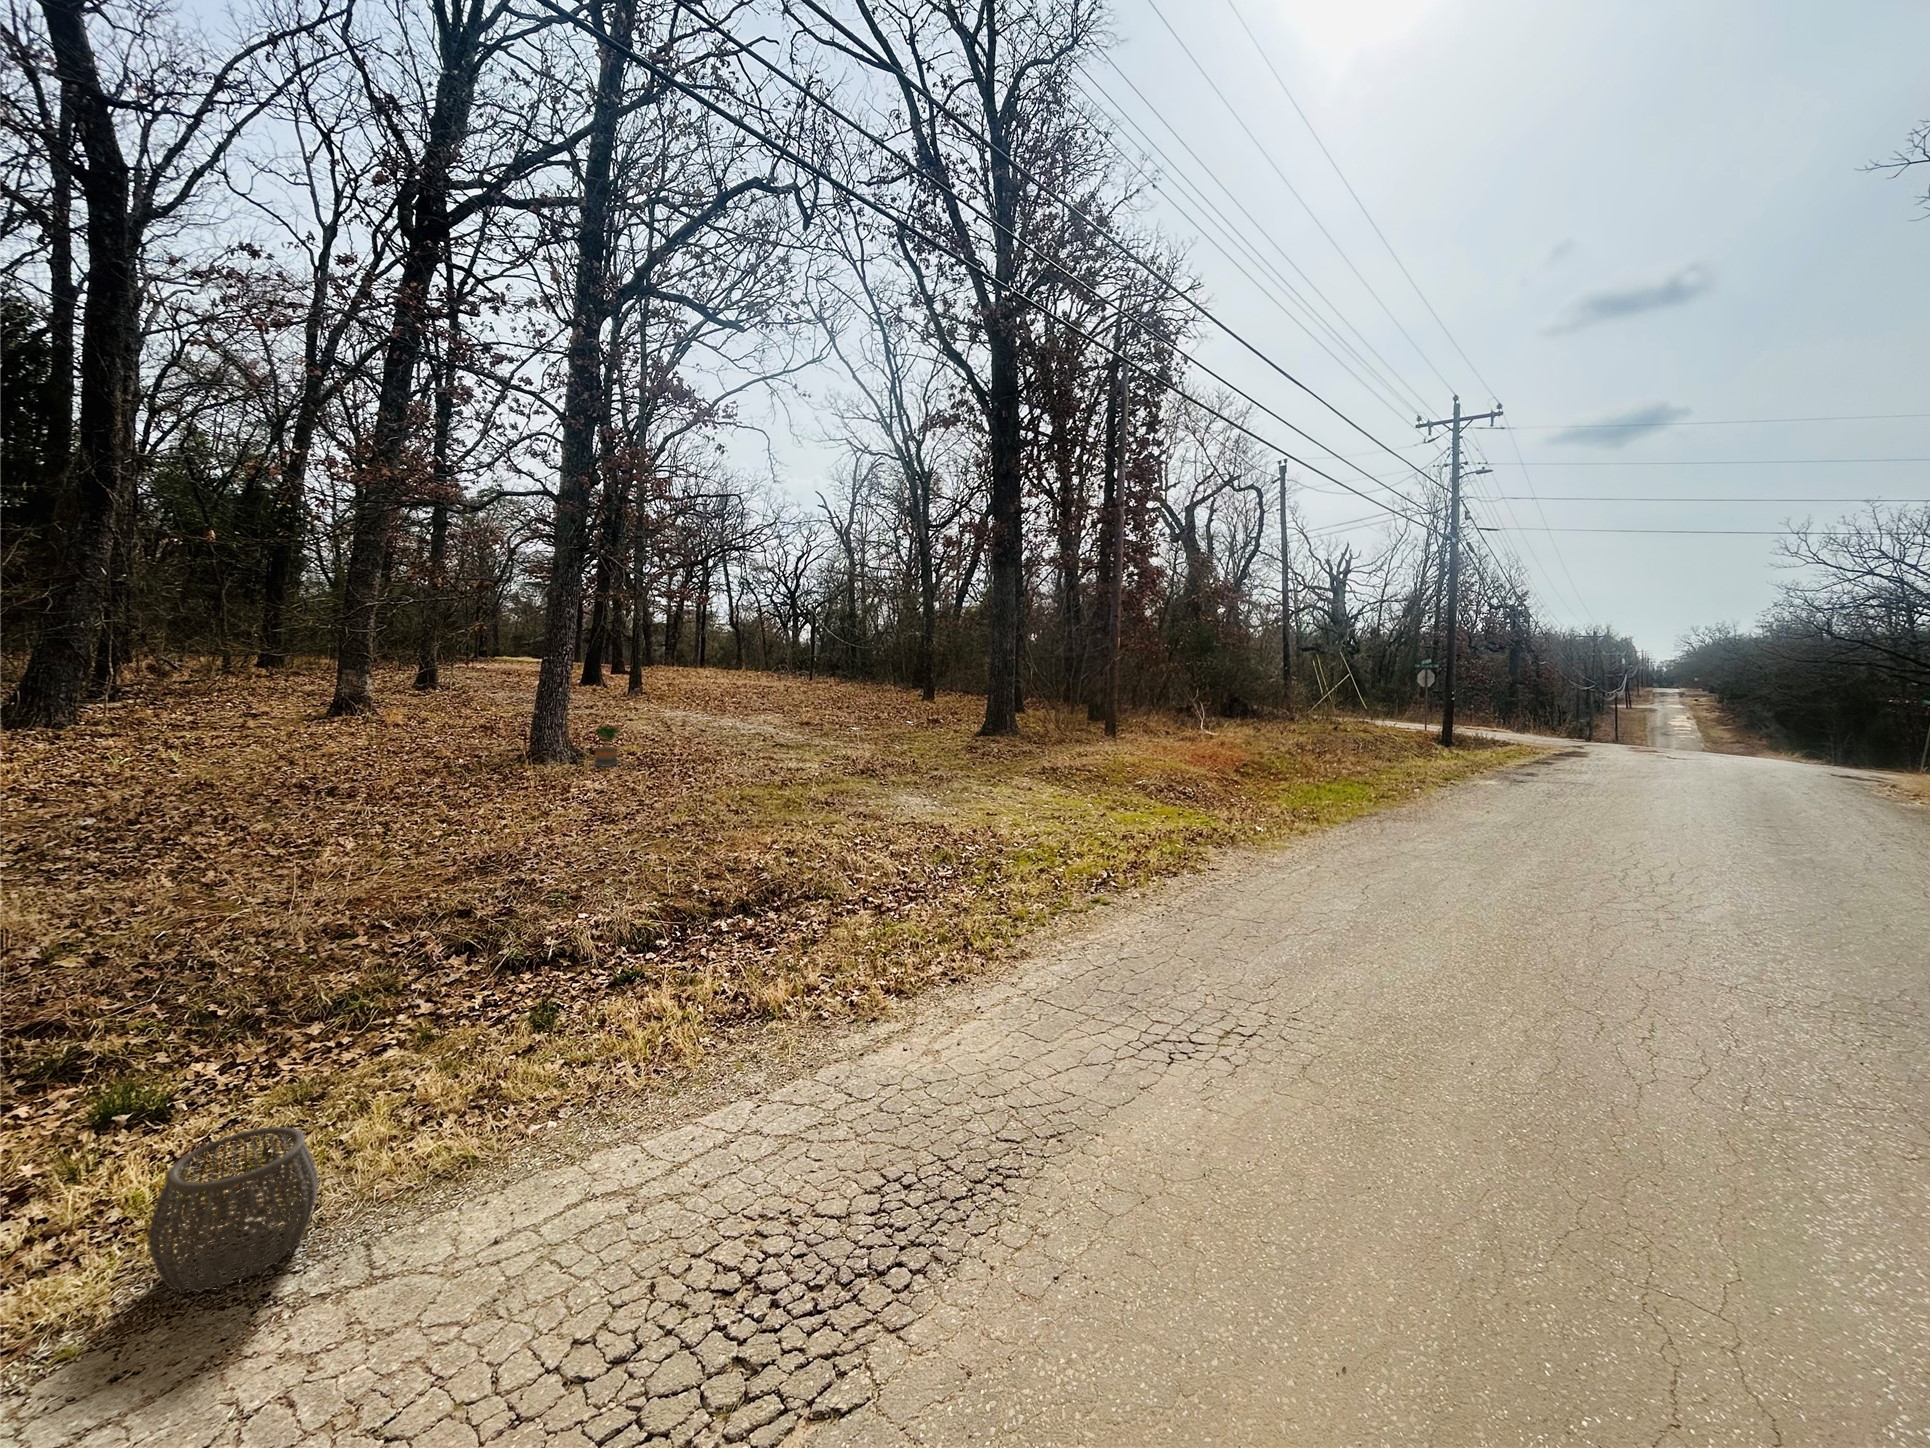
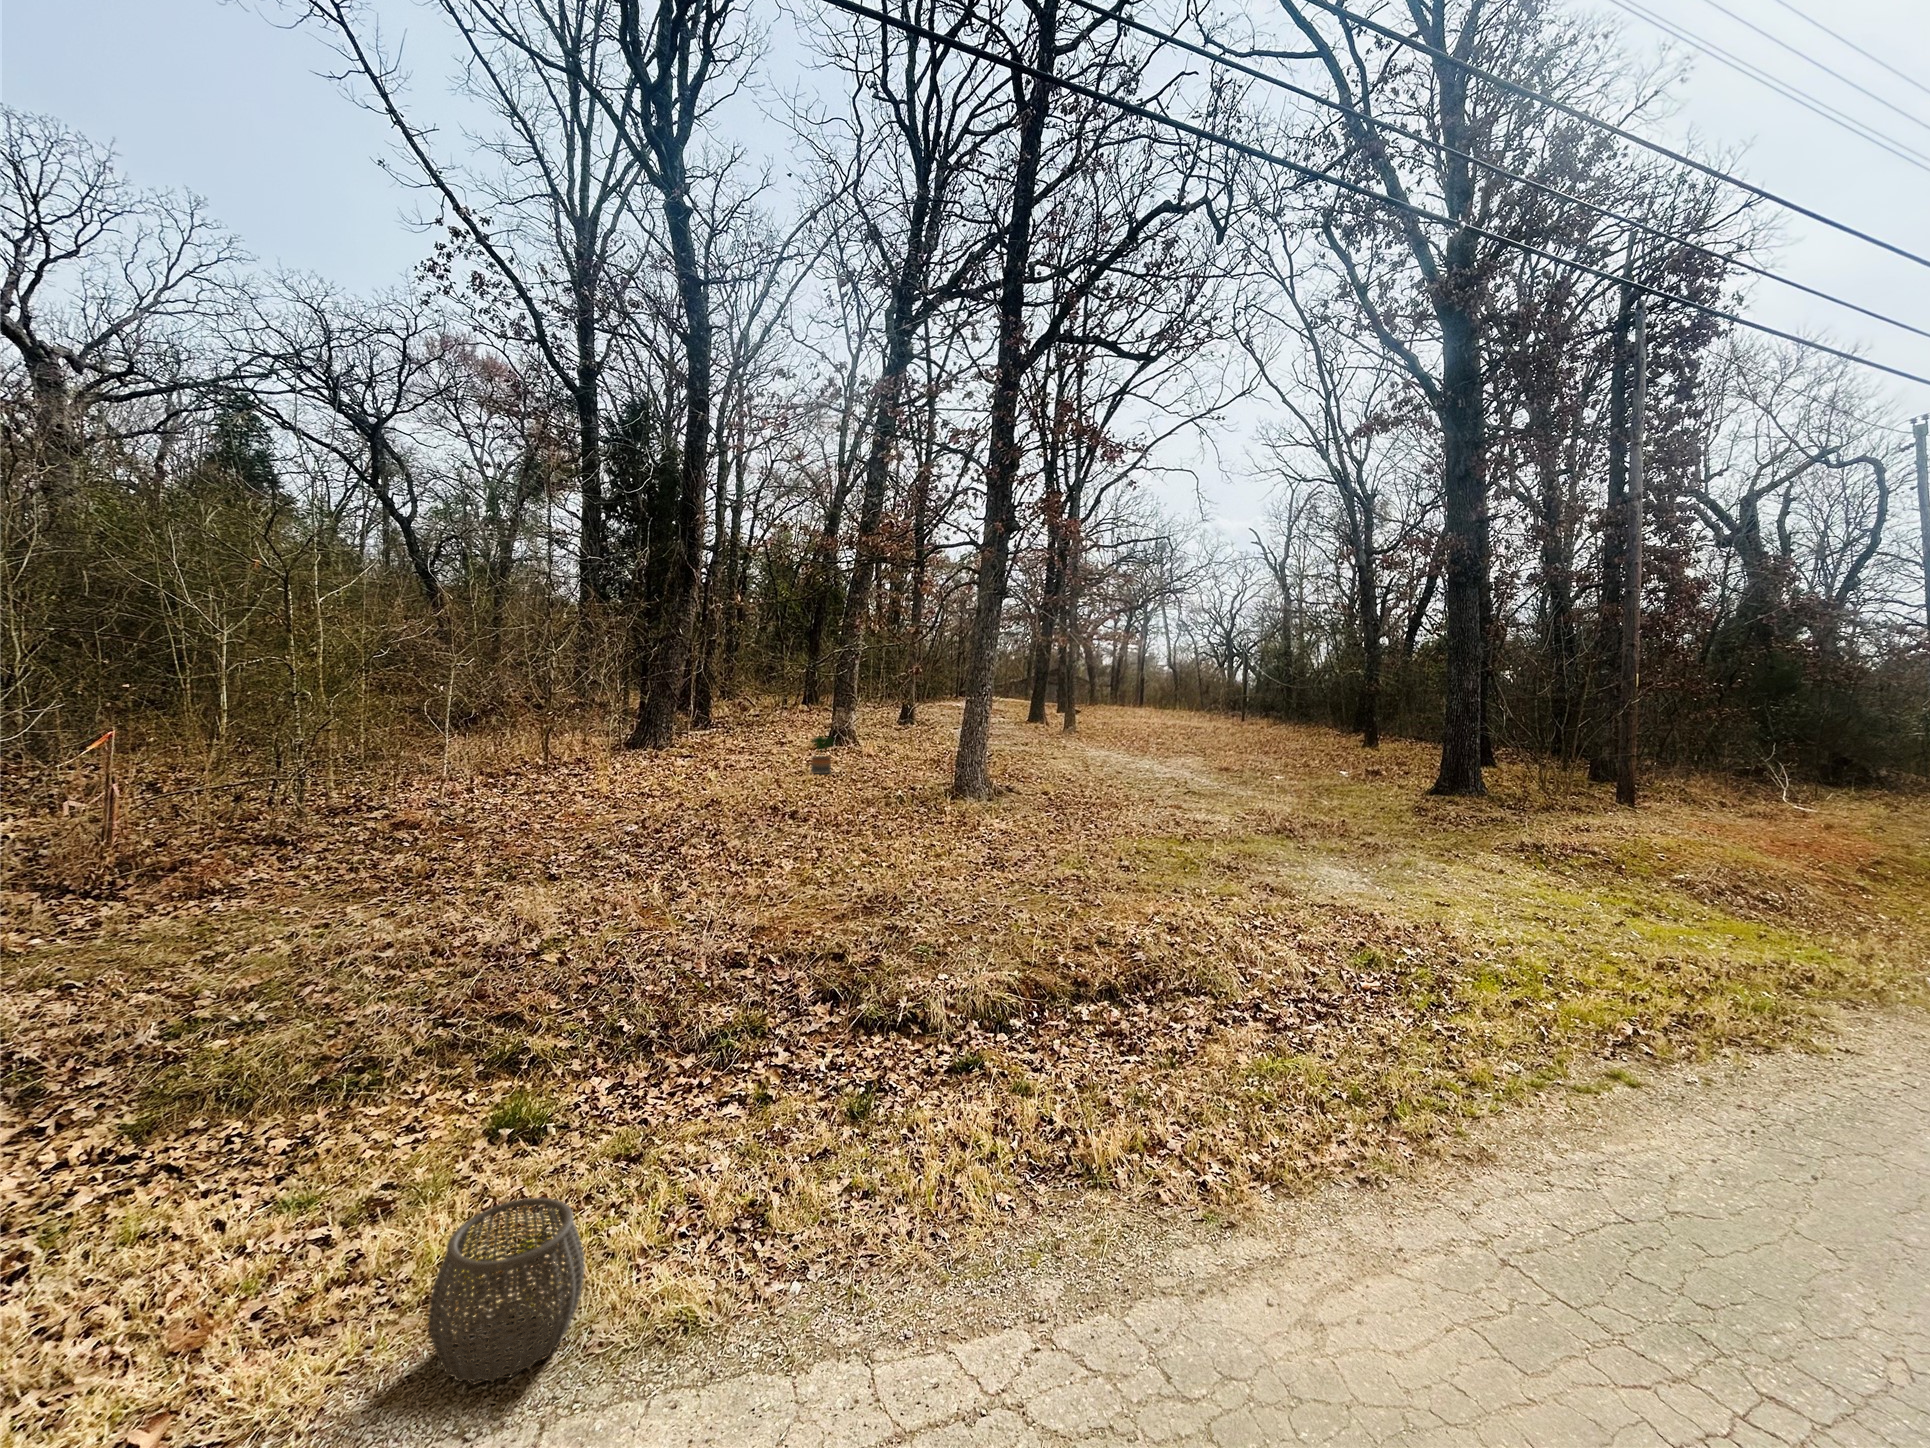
potted tree: present [594,726,622,767] -> present [811,736,834,774]

